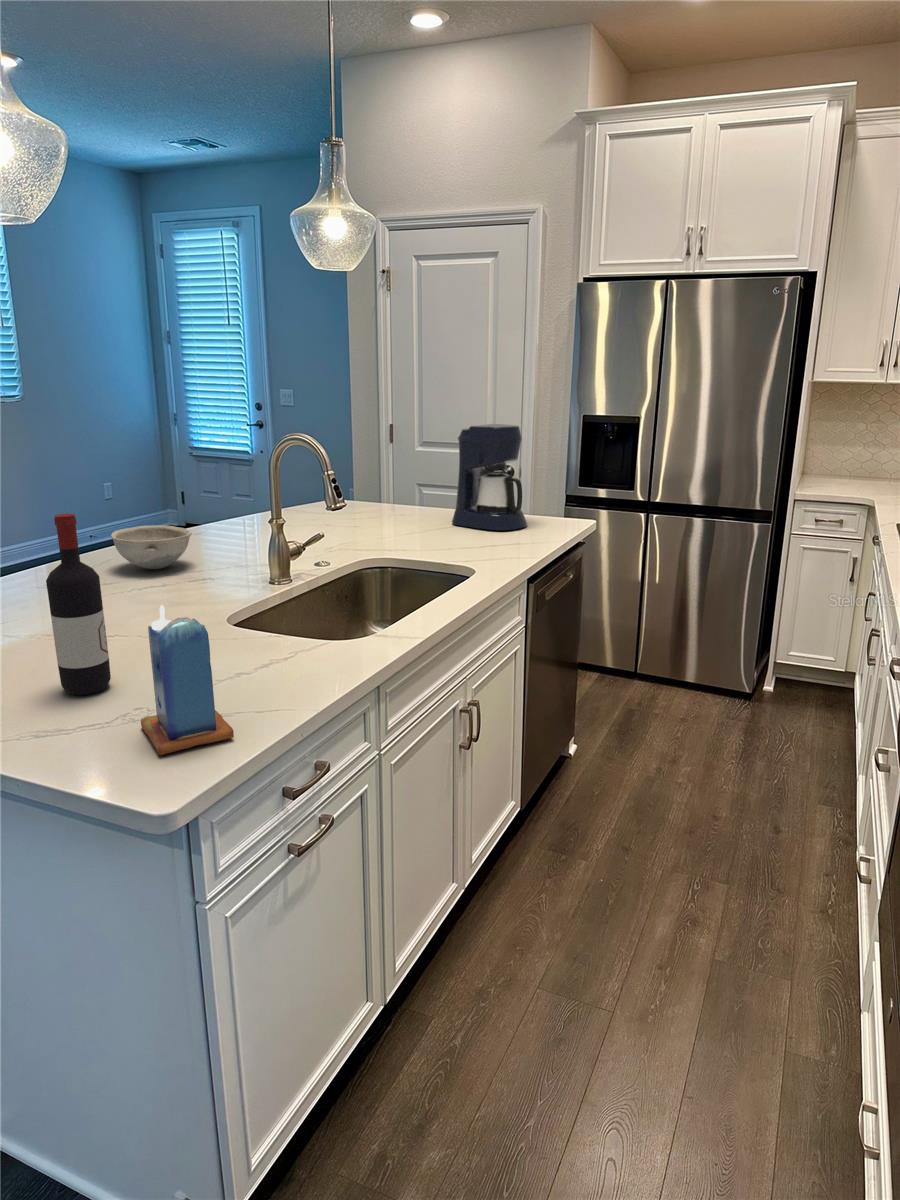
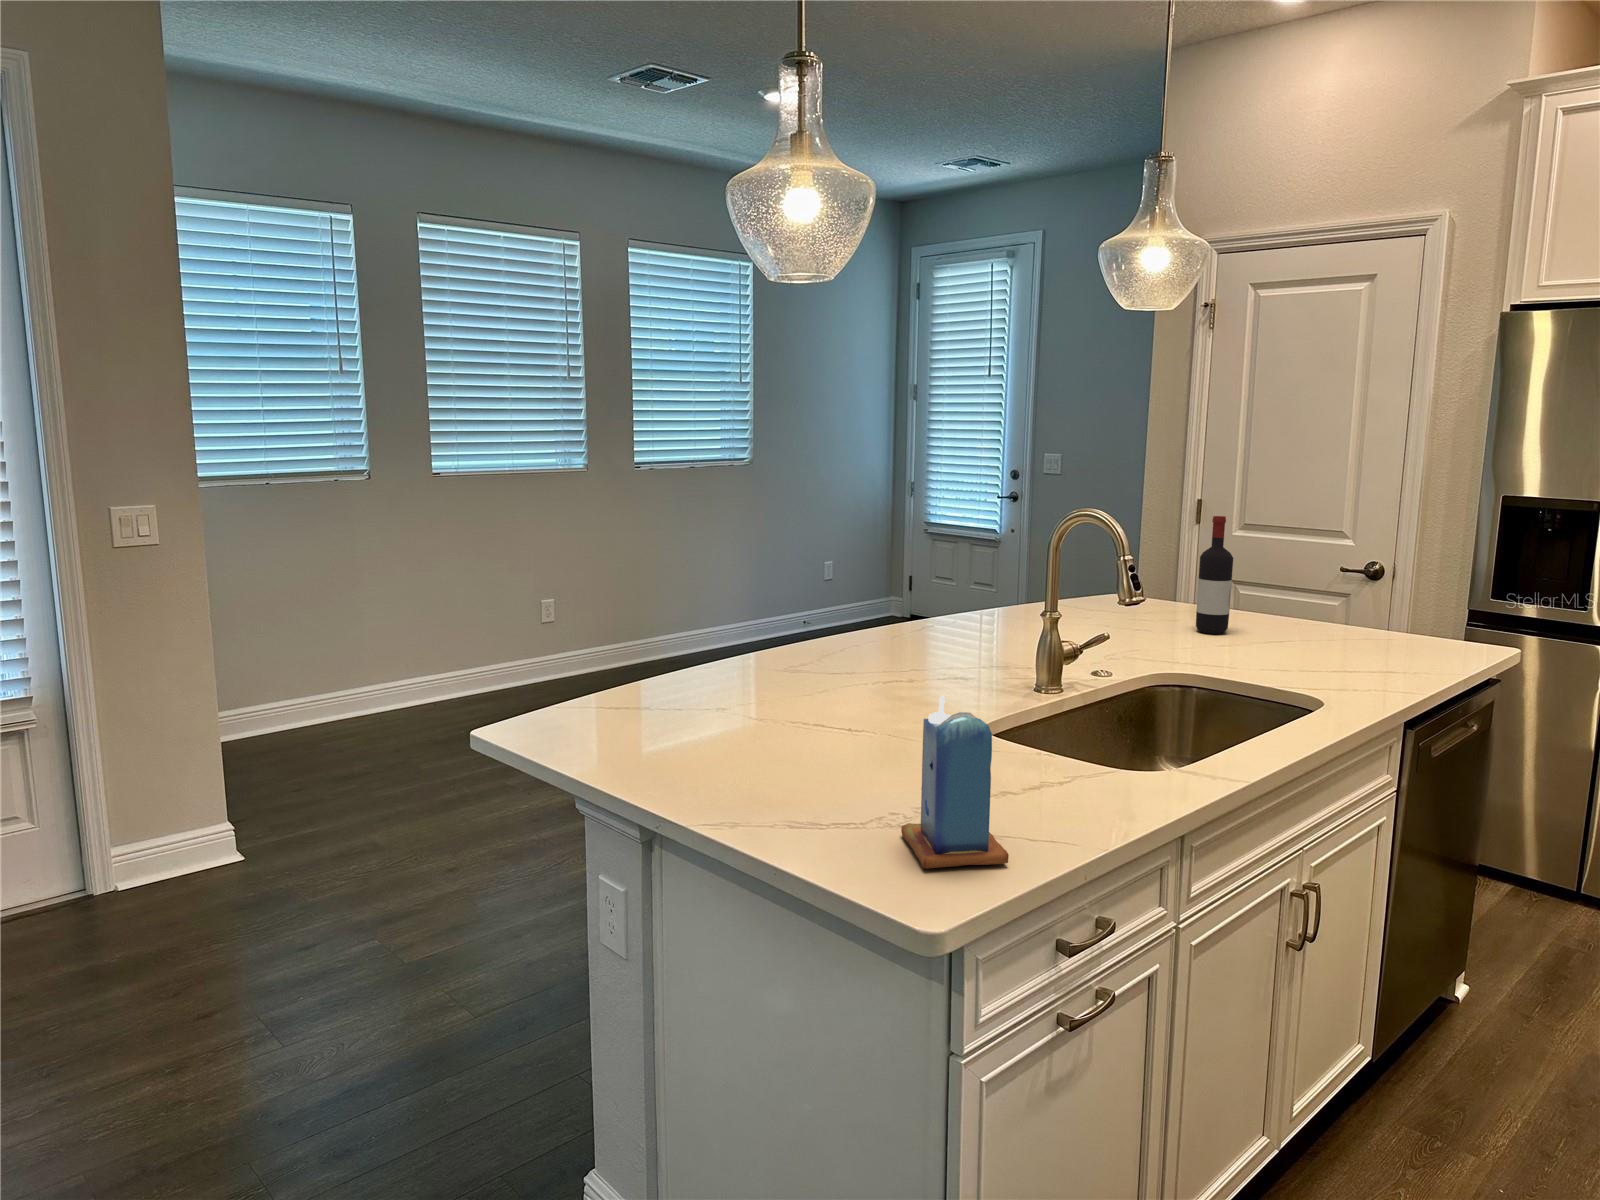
coffee maker: present [452,424,527,531] -> none [1286,505,1404,652]
wine bottle: present [46,514,111,695] -> present [1196,516,1233,634]
bowl: present [111,525,192,569] -> none [859,609,949,661]

